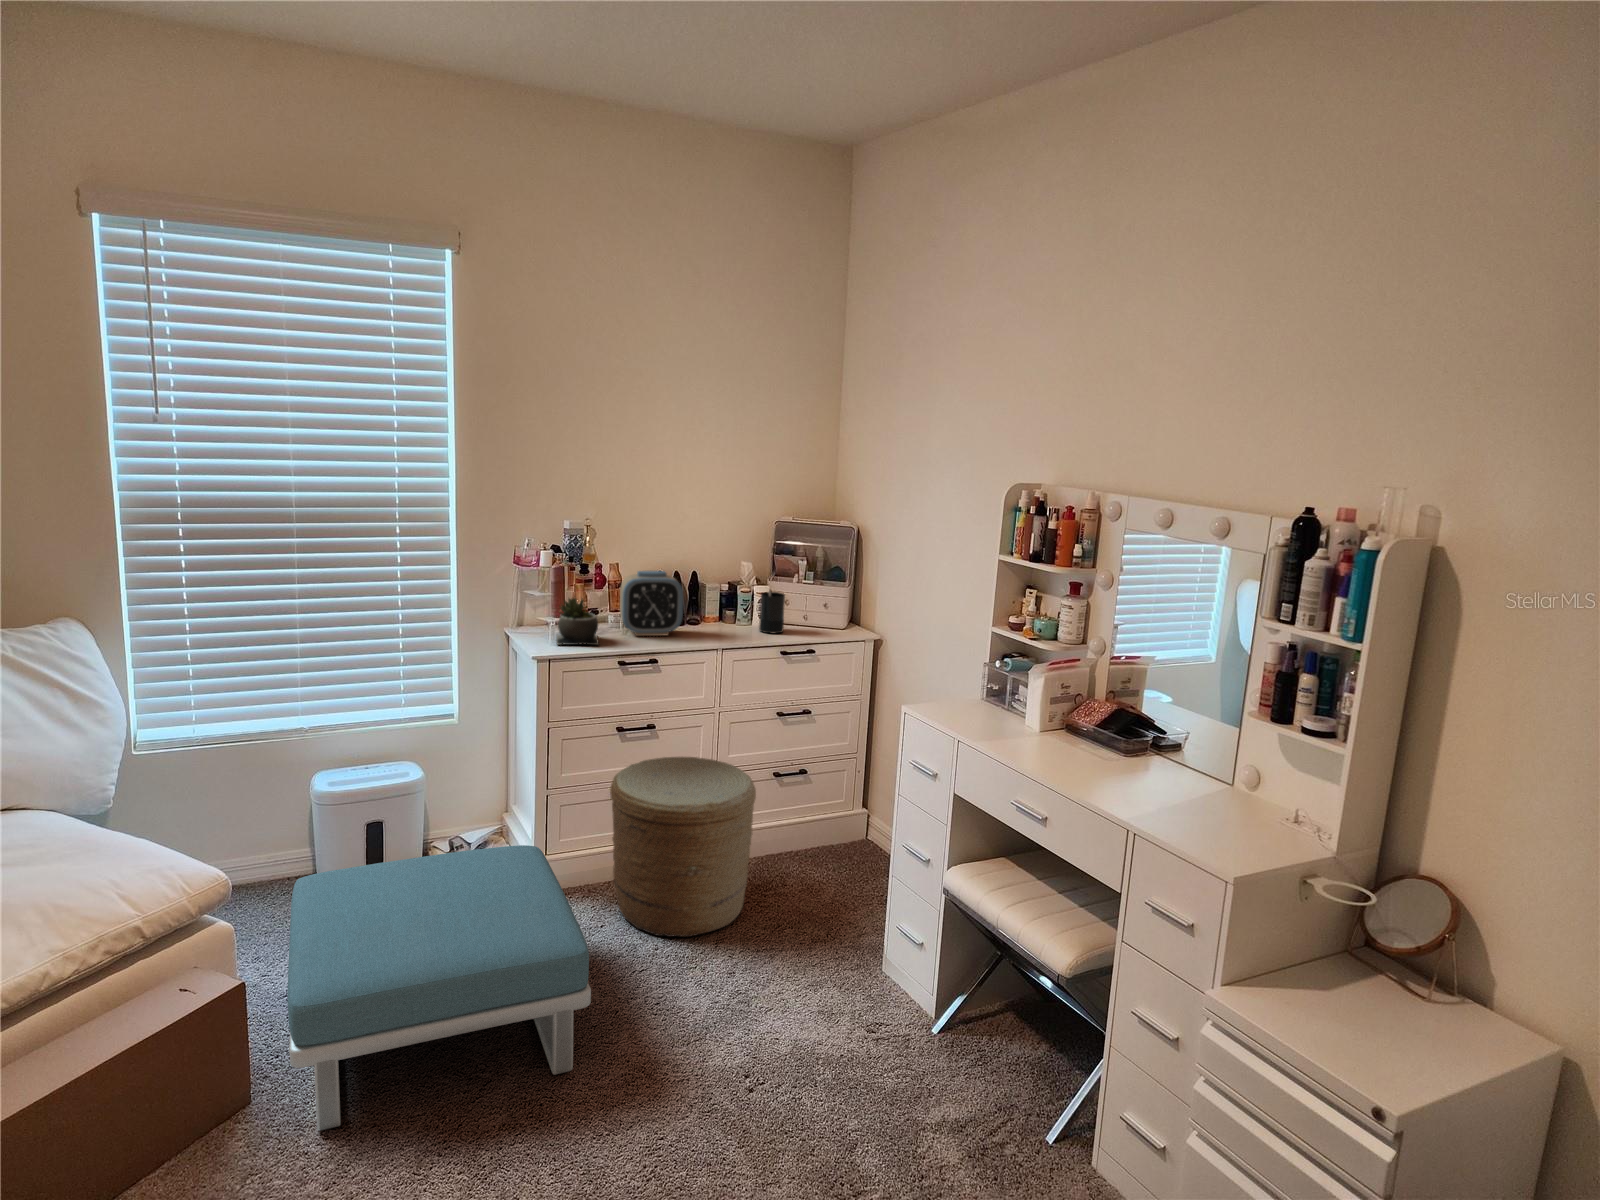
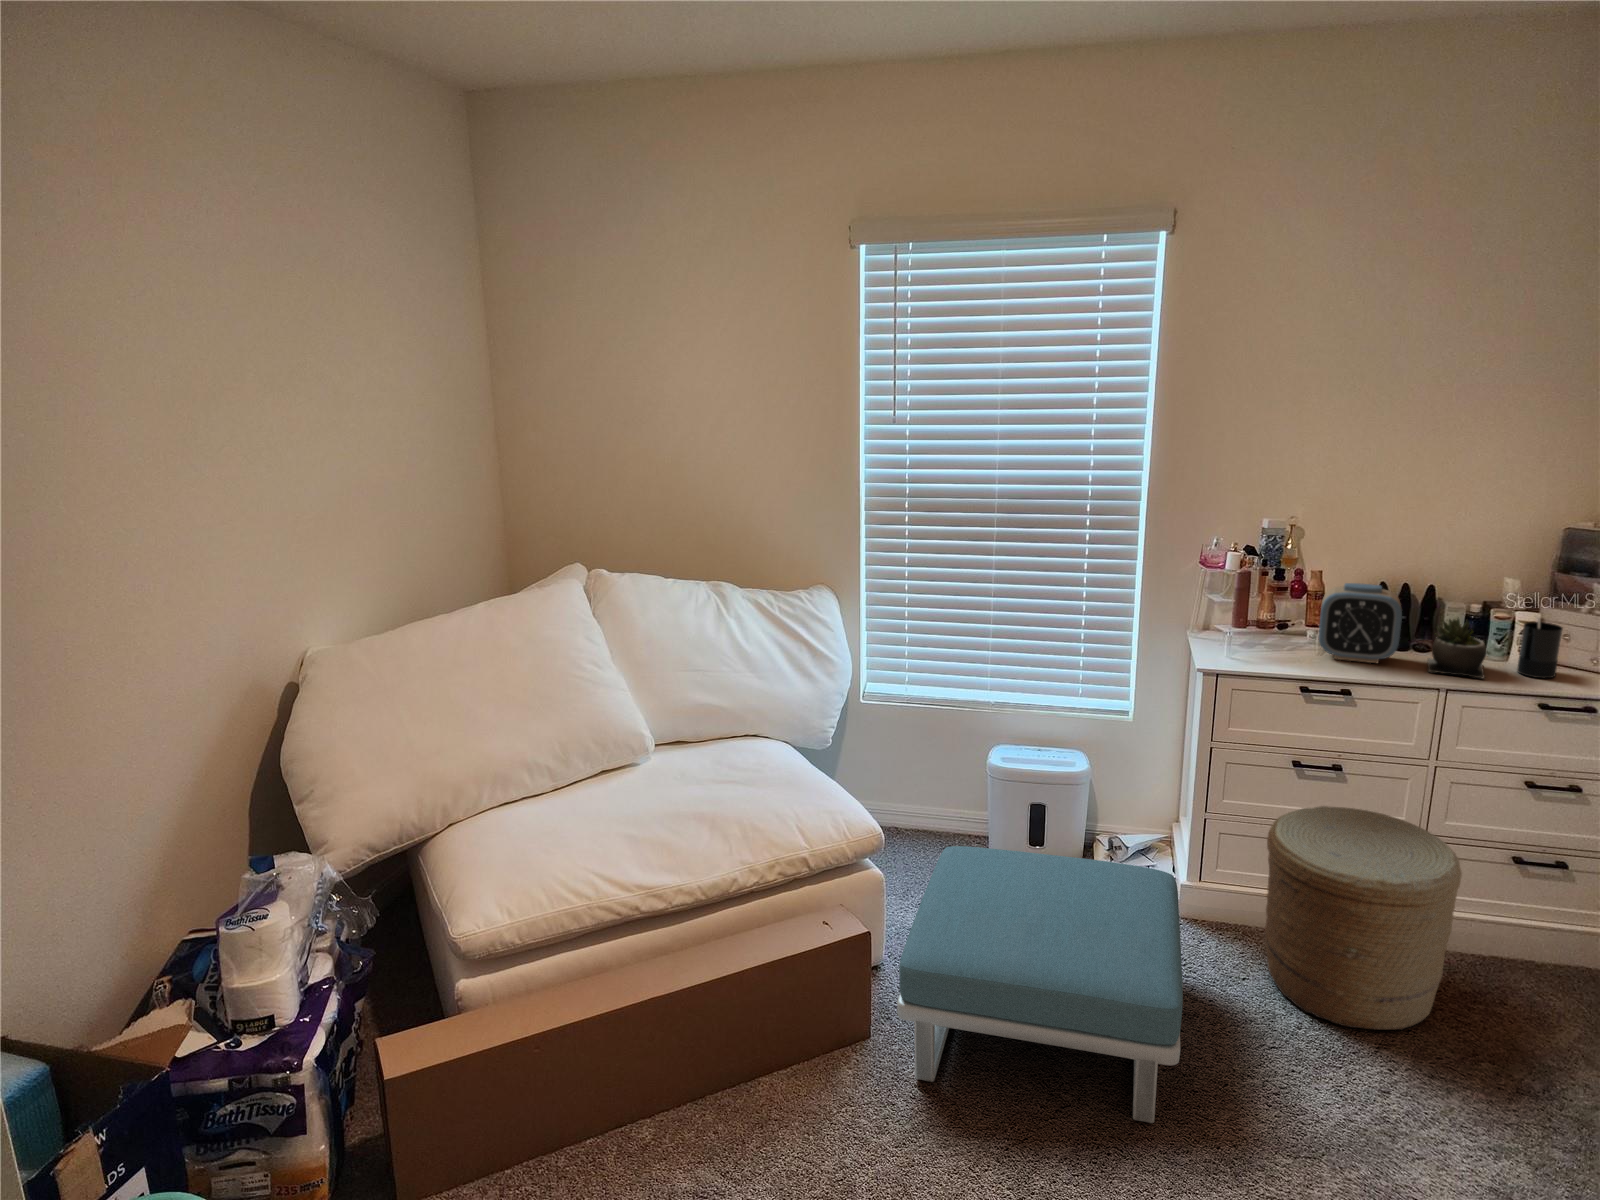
succulent plant: present [556,598,599,645] -> present [1428,618,1486,678]

